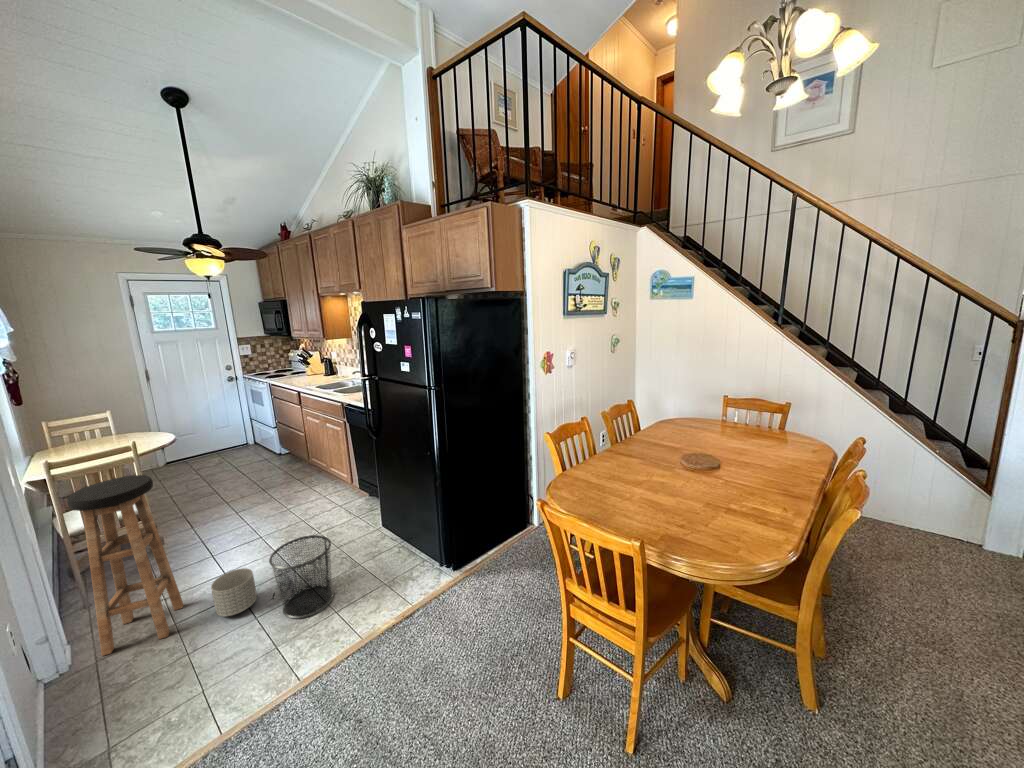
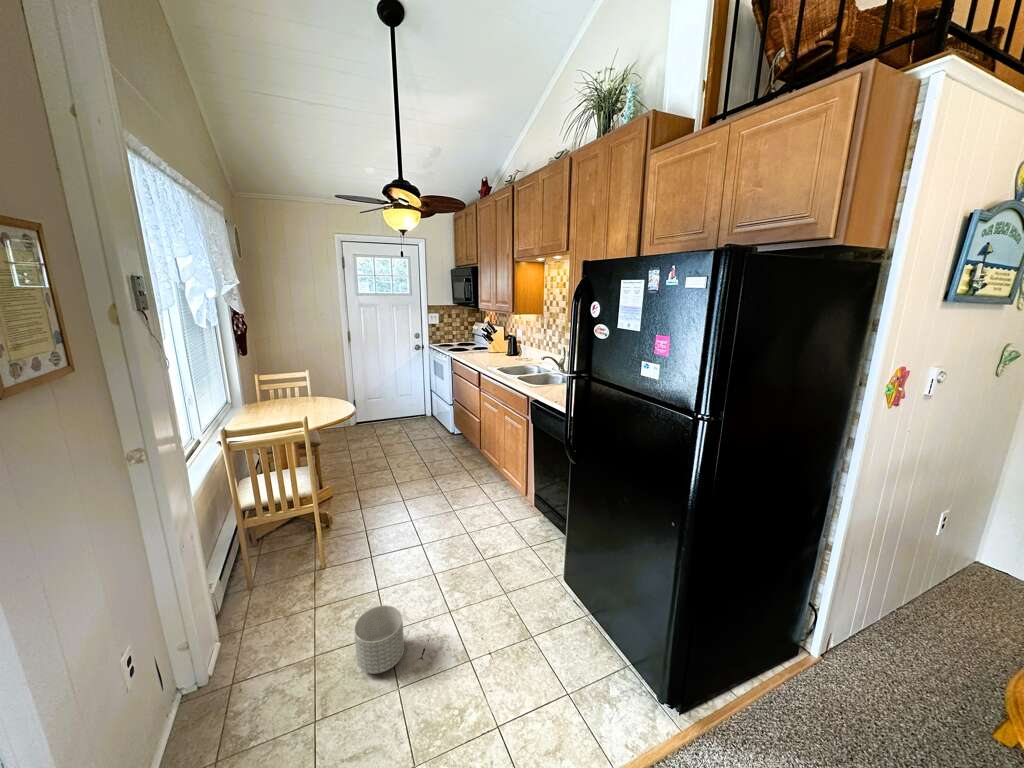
bar stool: present [67,475,184,656] -> none [219,464,331,675]
waste bin: present [269,535,334,619] -> none [421,591,502,721]

